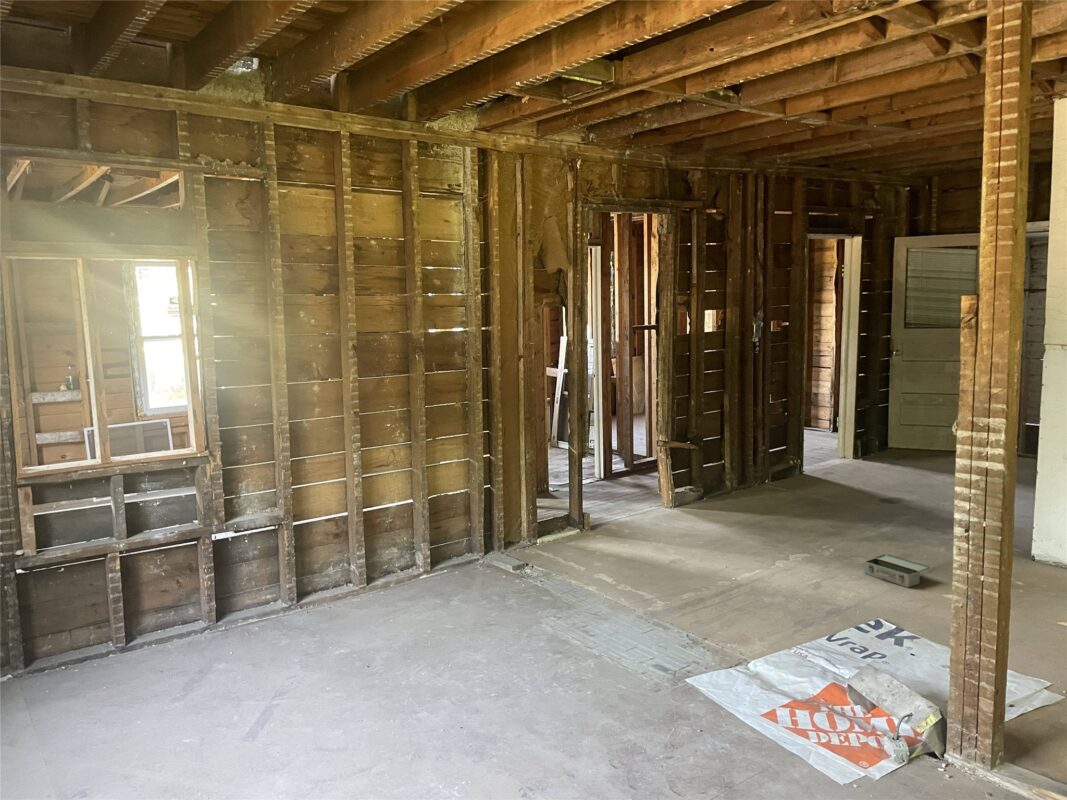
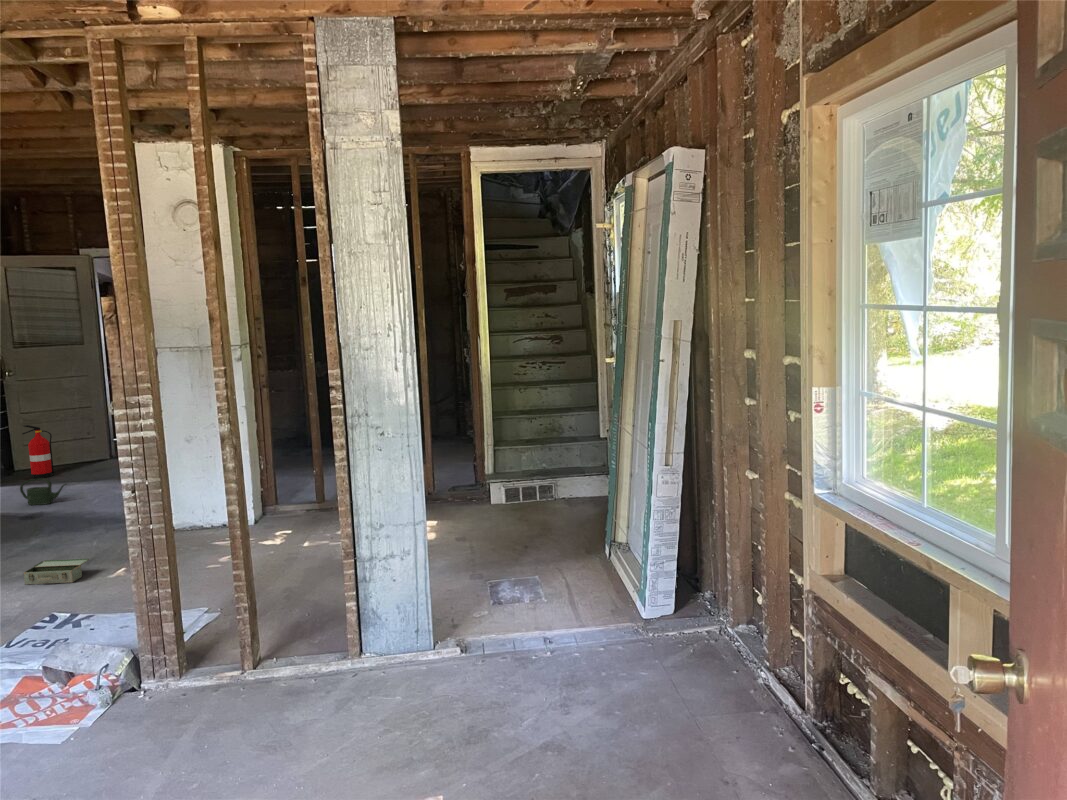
fire extinguisher: none [901,403,928,457] -> present [22,425,54,478]
watering can: none [887,460,931,488] -> present [20,478,66,505]

